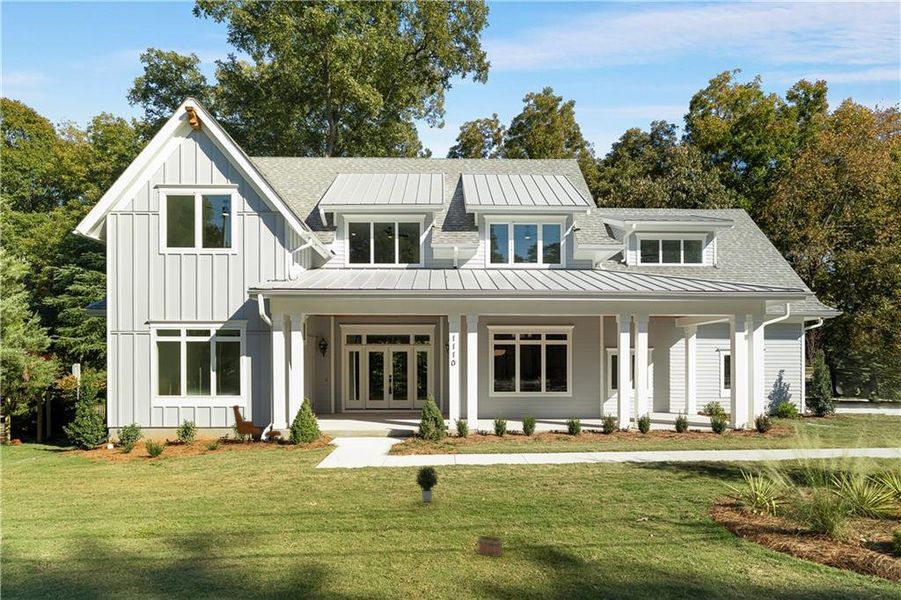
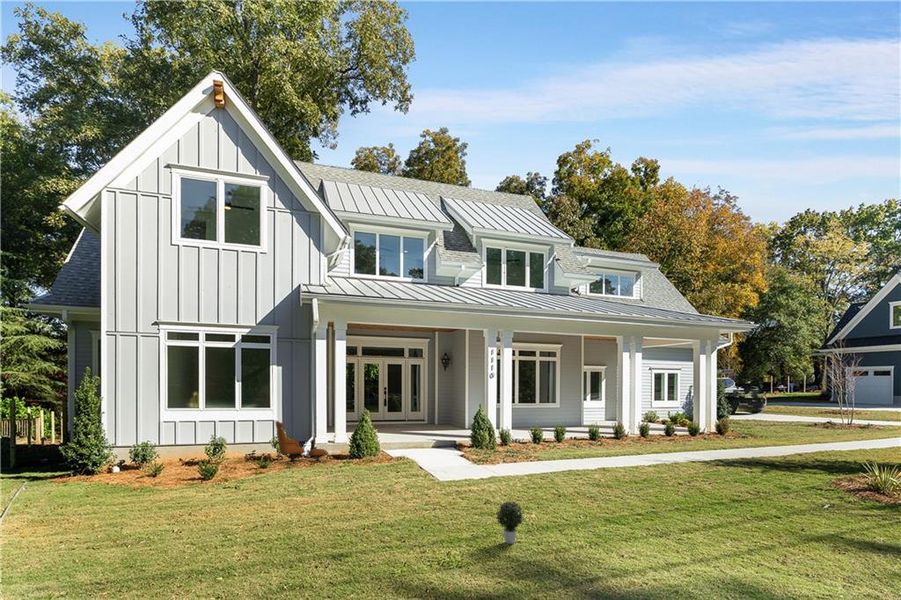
potted plant: present [416,467,438,502] -> present [496,502,523,544]
basket: present [478,536,502,557] -> none [850,546,883,587]

